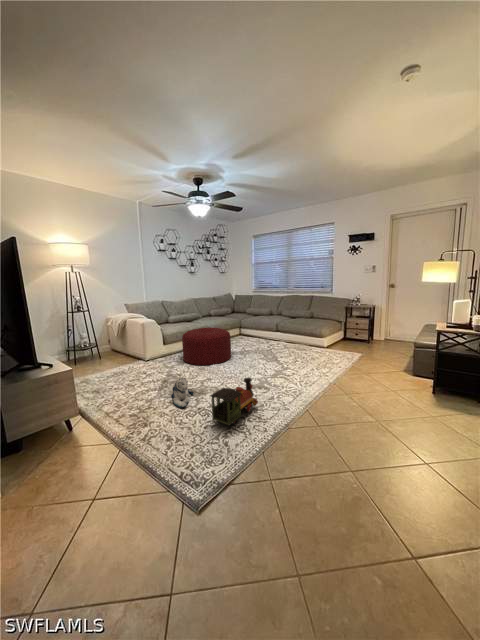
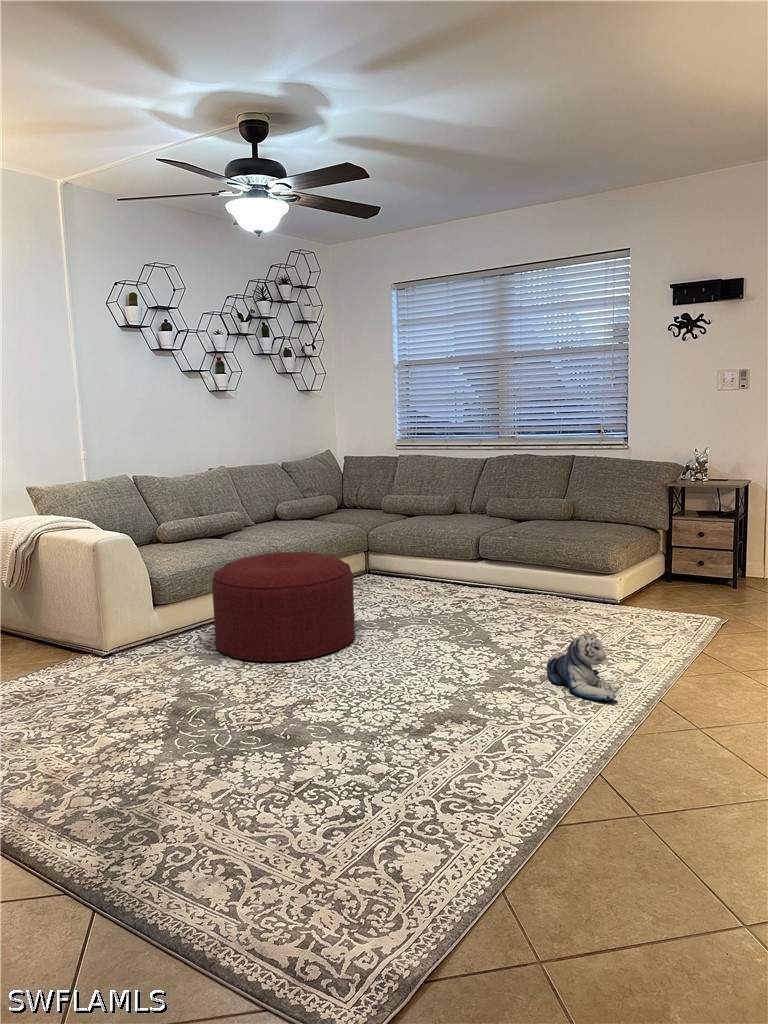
plush toy: present [171,378,194,408] -> present [546,635,616,701]
toy train: present [210,378,258,425] -> none [339,690,465,826]

